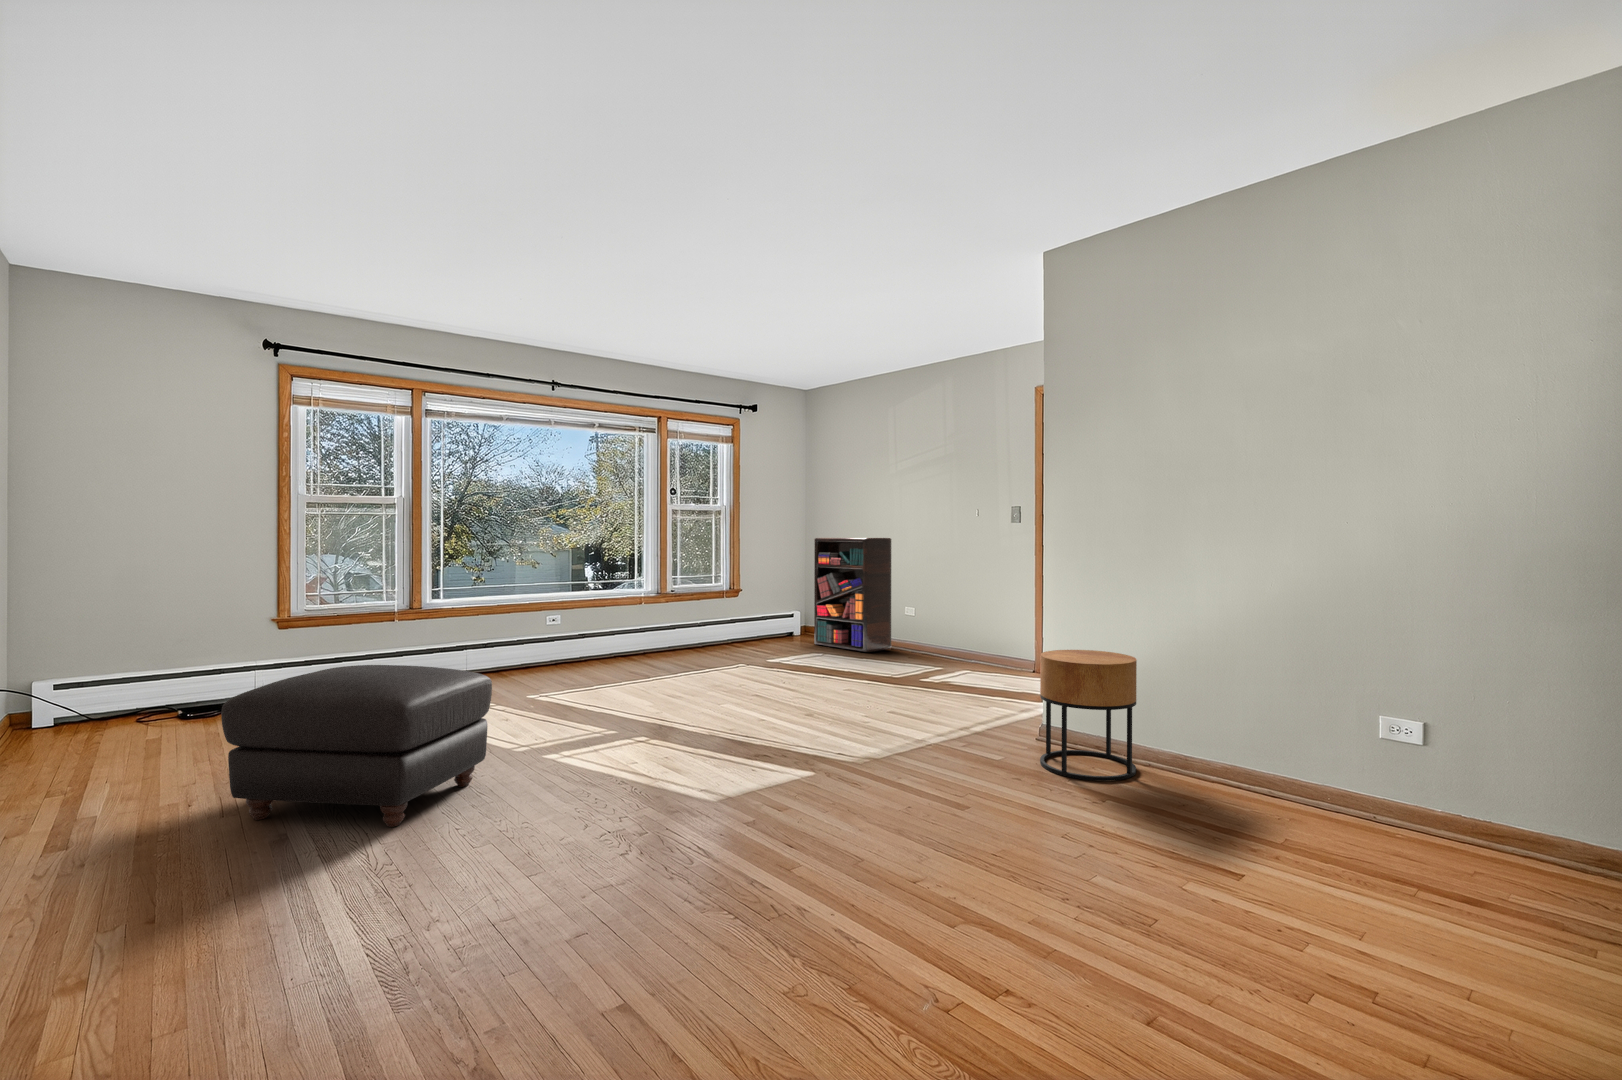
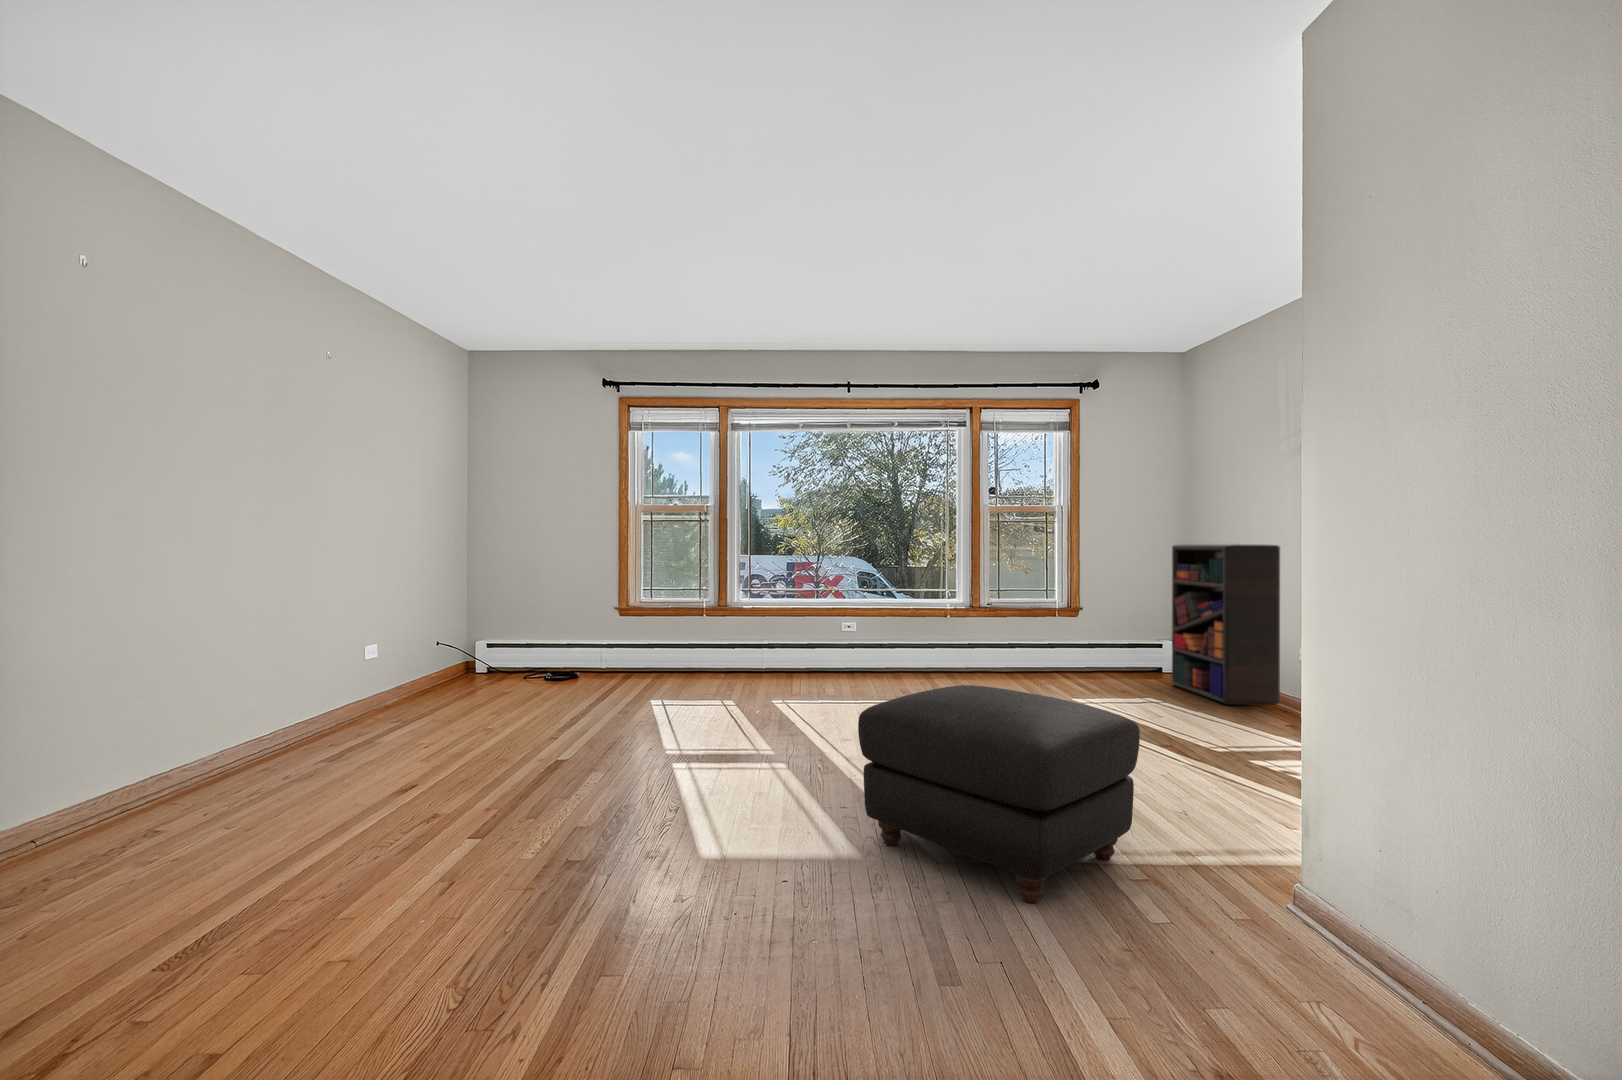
side table: present [1040,650,1137,781] -> none [1189,743,1397,1036]
ottoman: present [221,665,492,827] -> present [858,685,1140,903]

